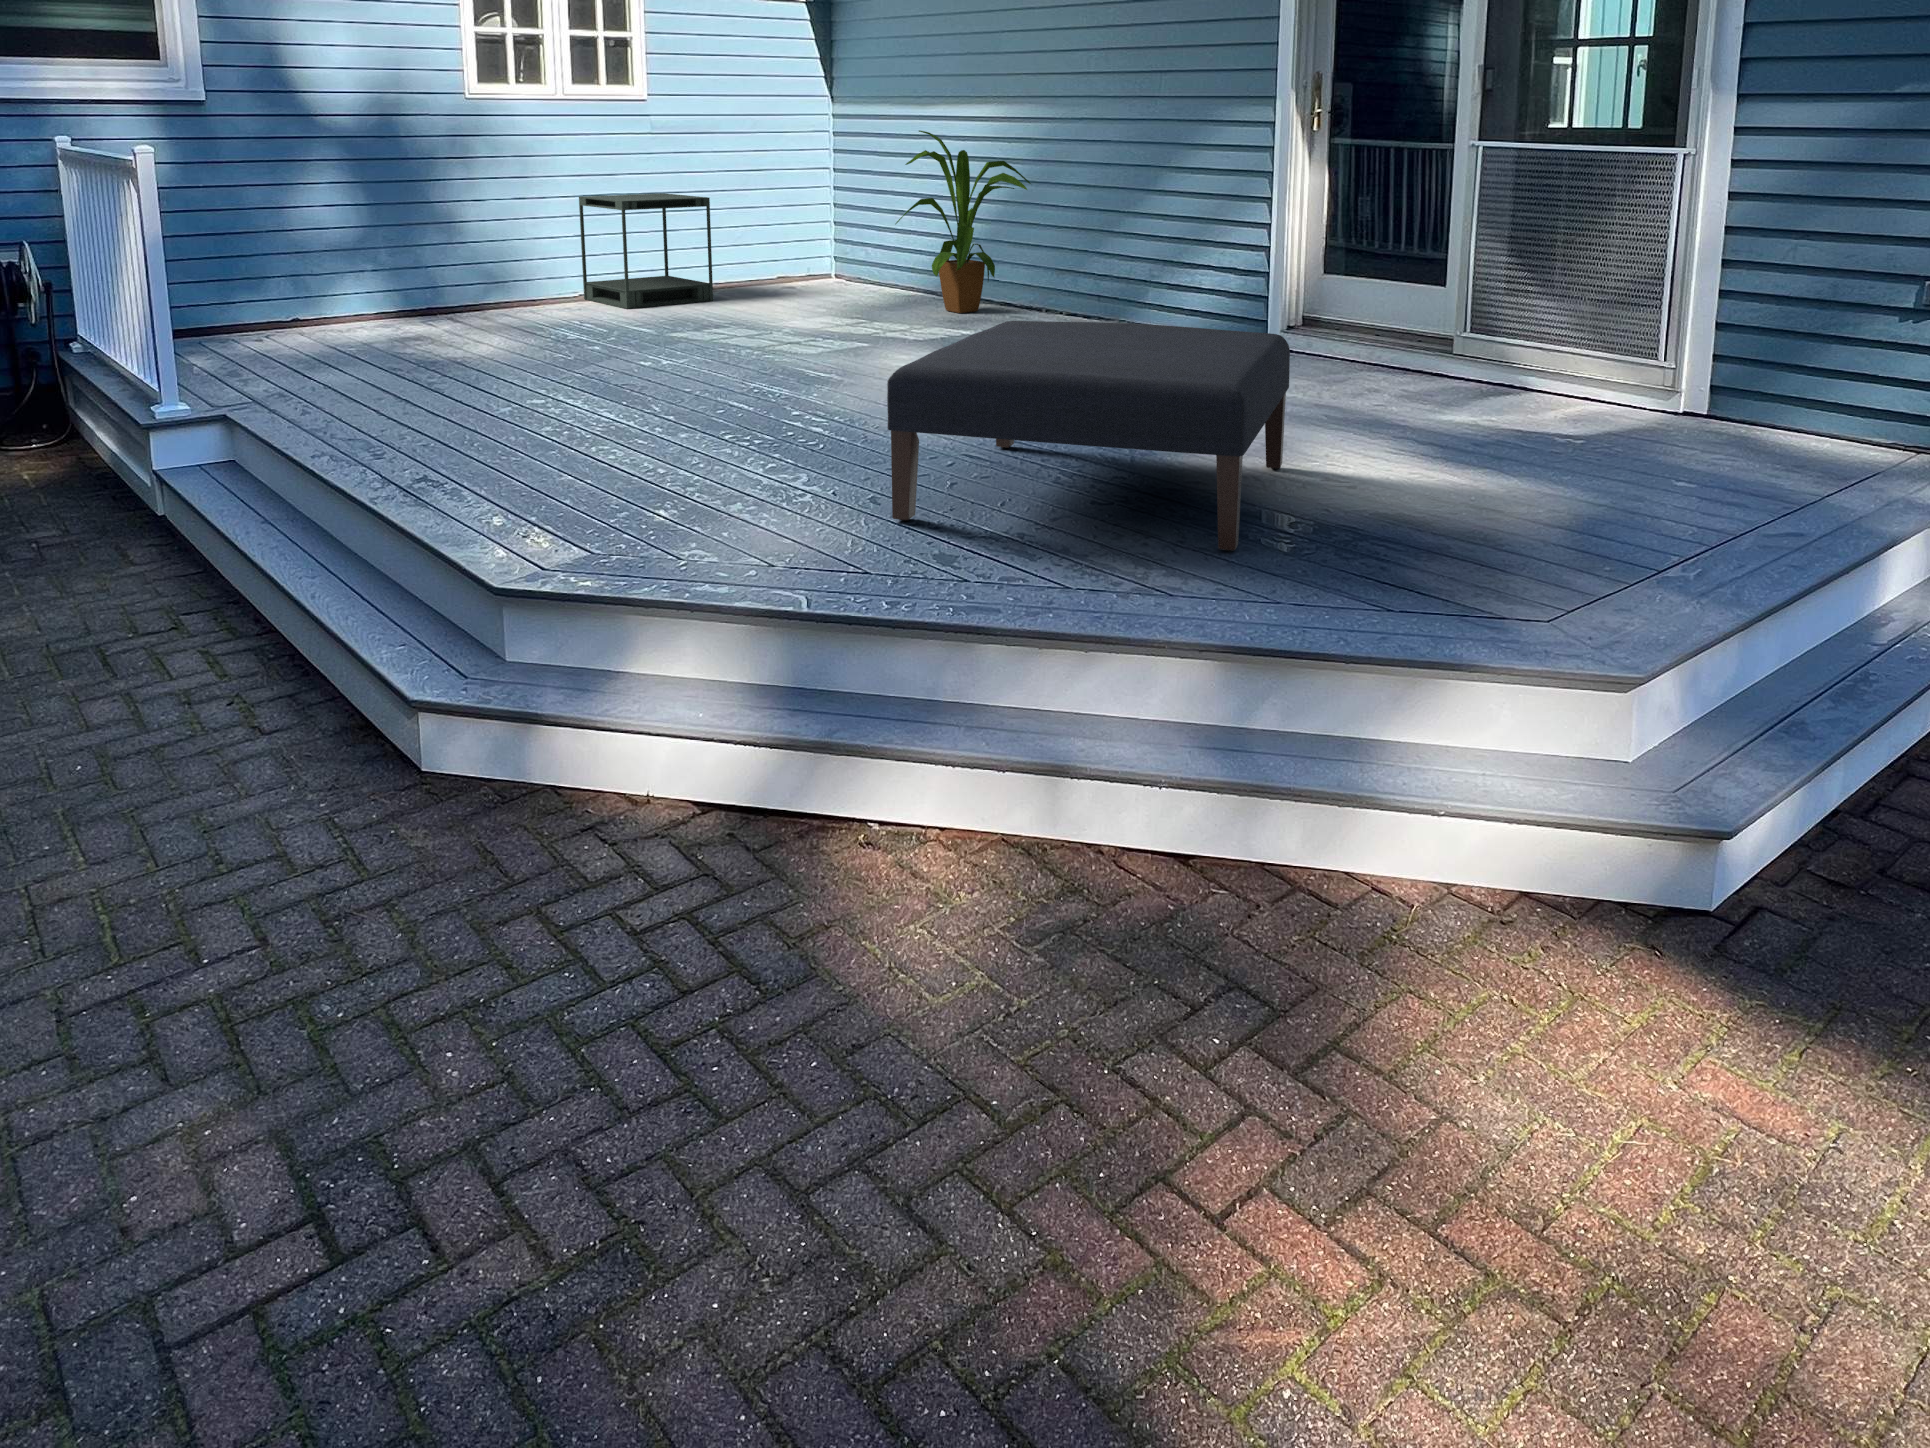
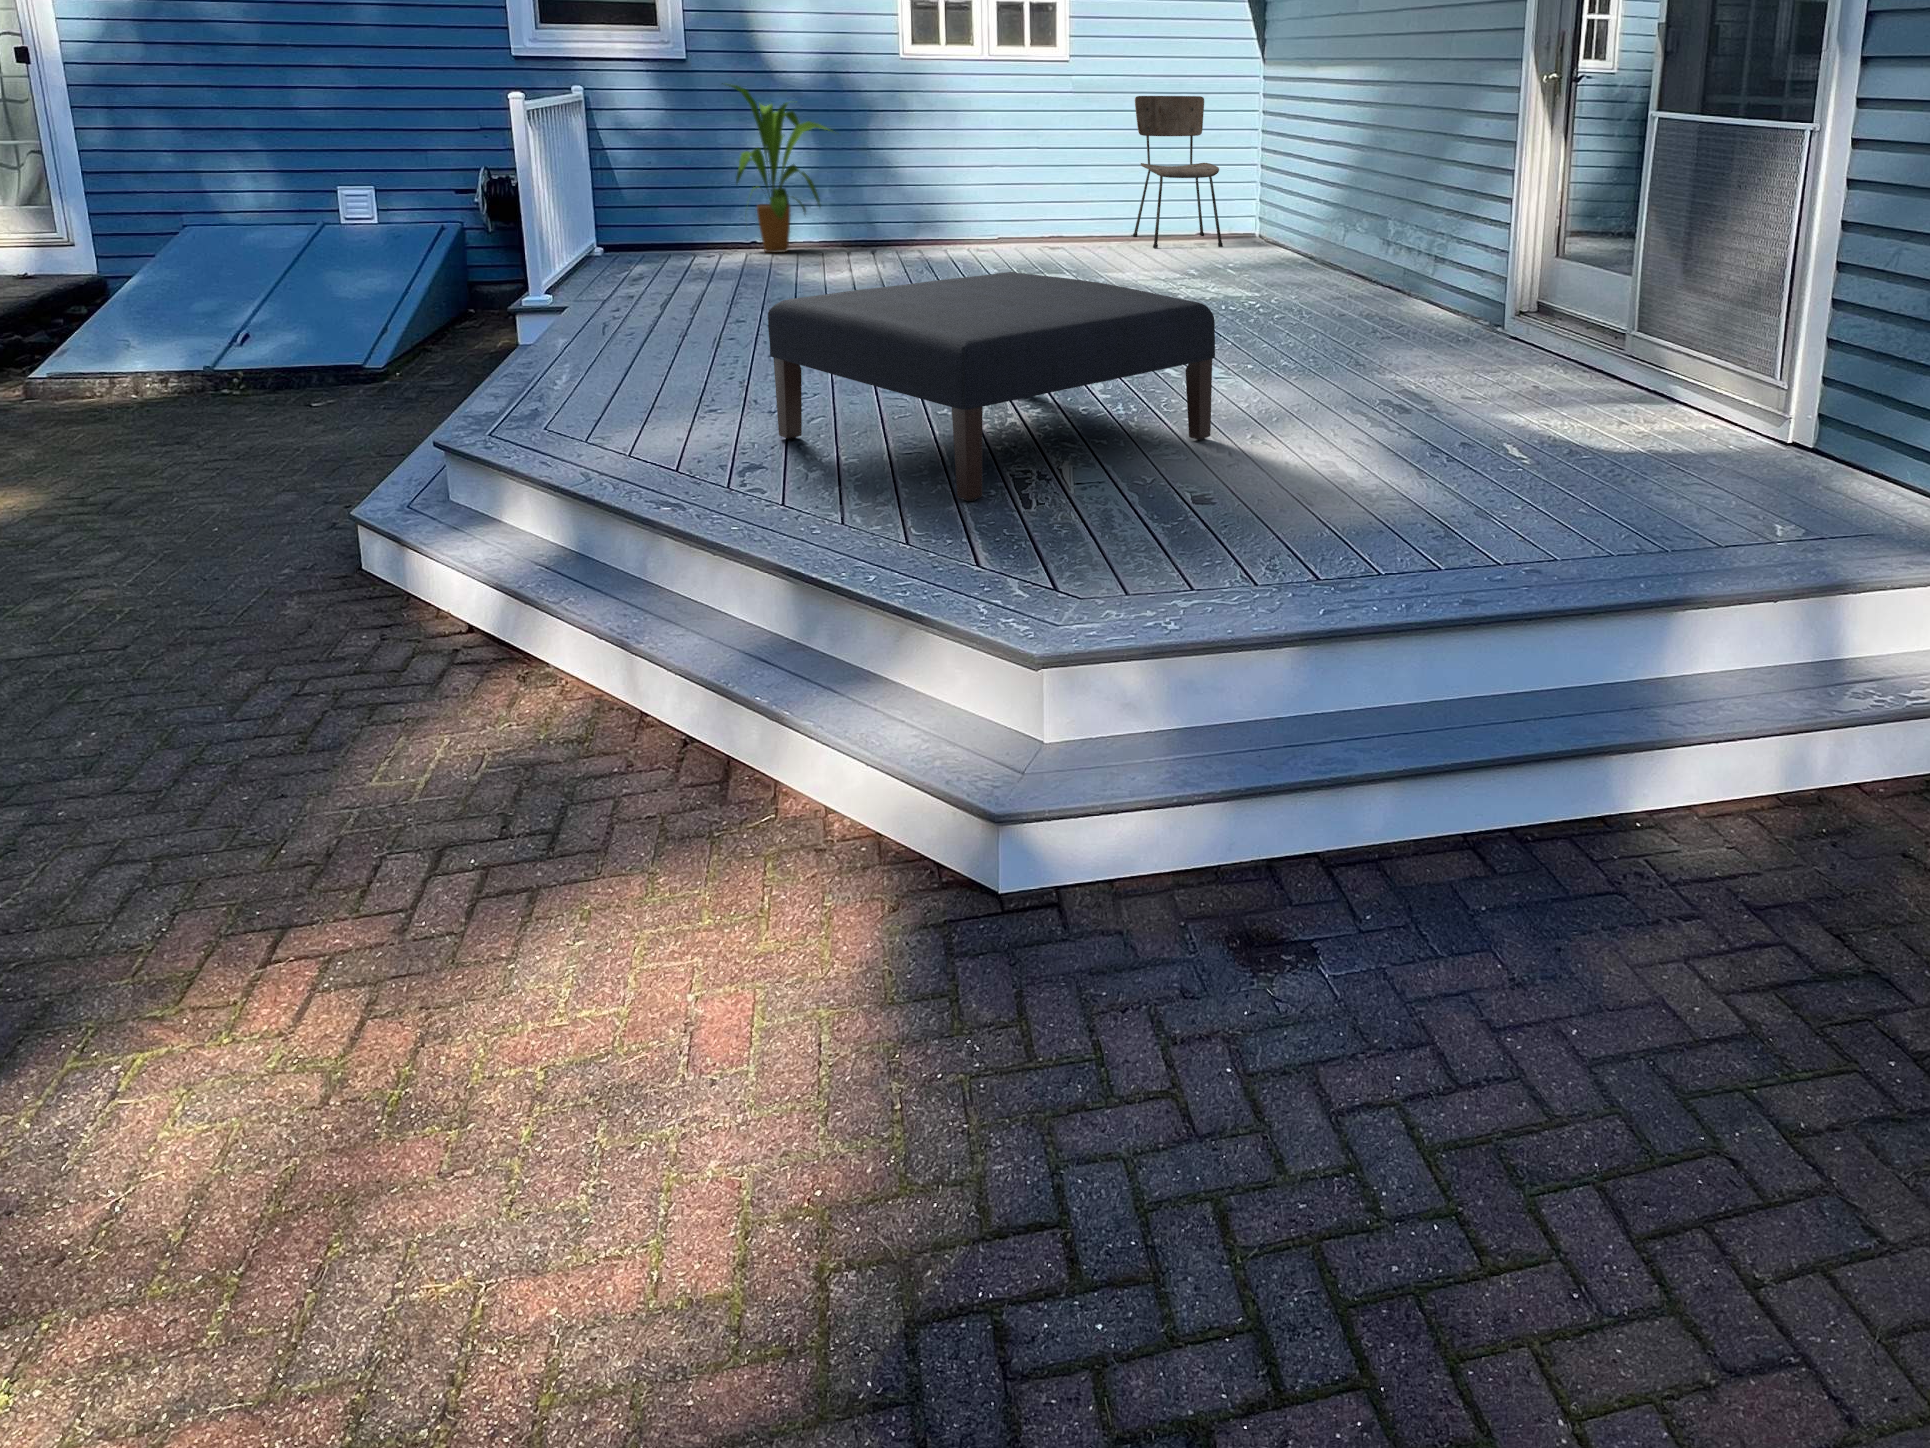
house plant: present [896,130,1031,313] -> present [722,83,828,253]
dining chair: none [719,138,839,297] -> present [1133,96,1223,248]
side table: present [579,193,713,309] -> none [997,146,1097,250]

